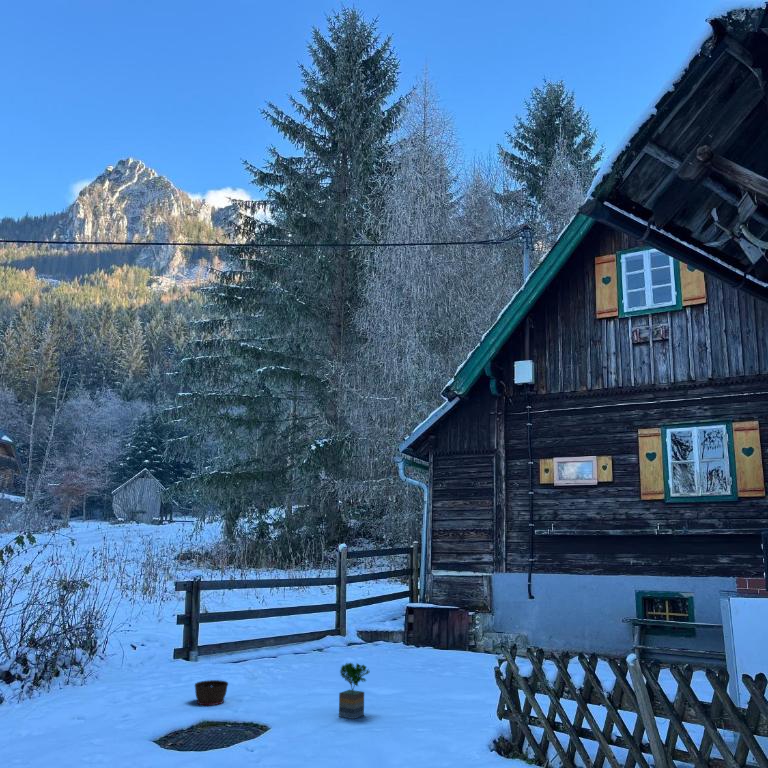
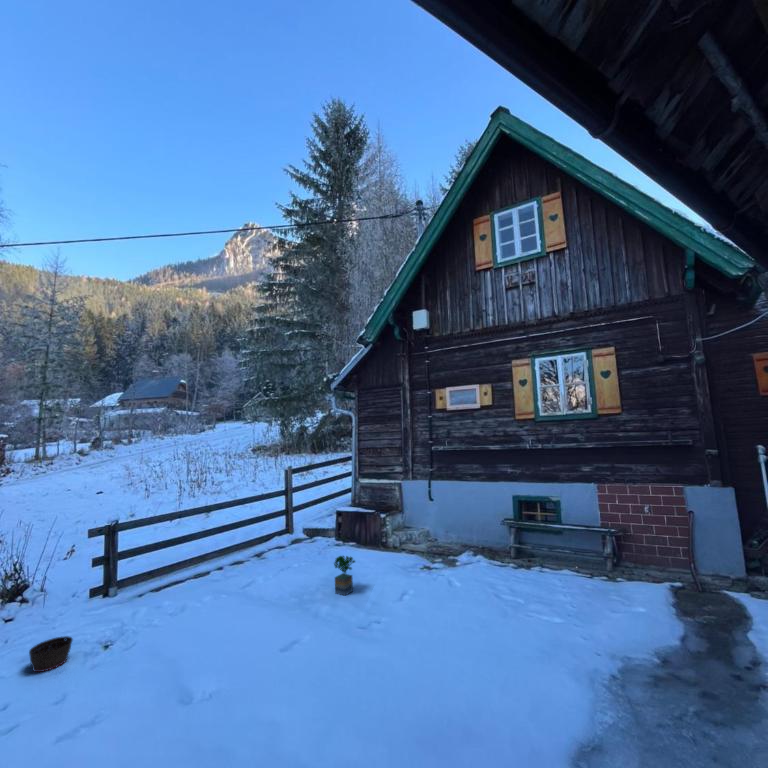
potted tree: present [339,663,370,719] -> present [334,556,355,595]

